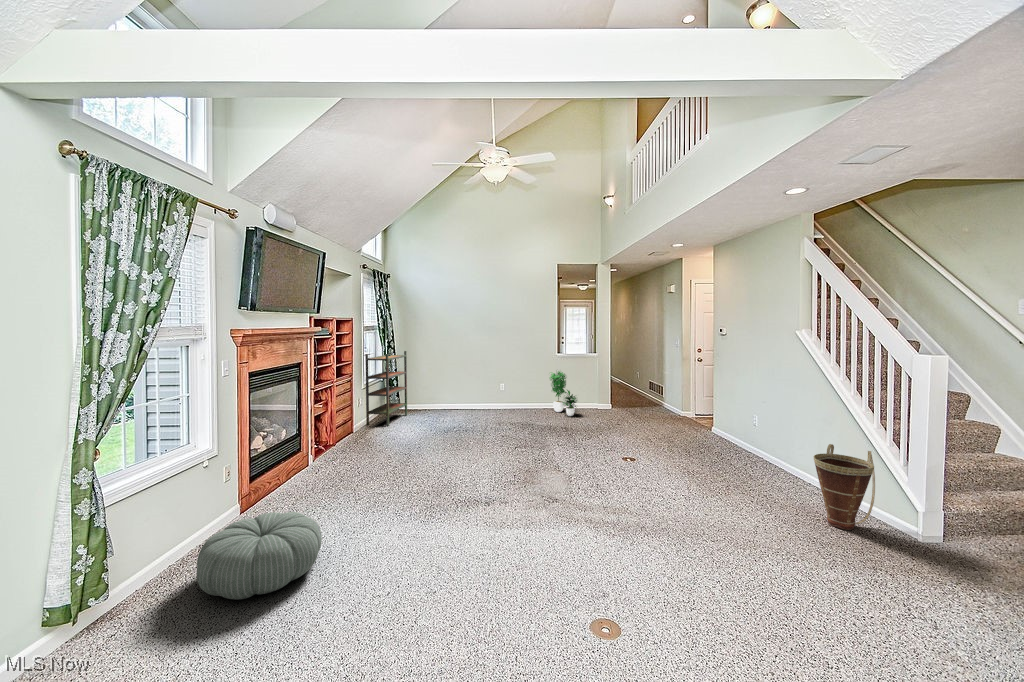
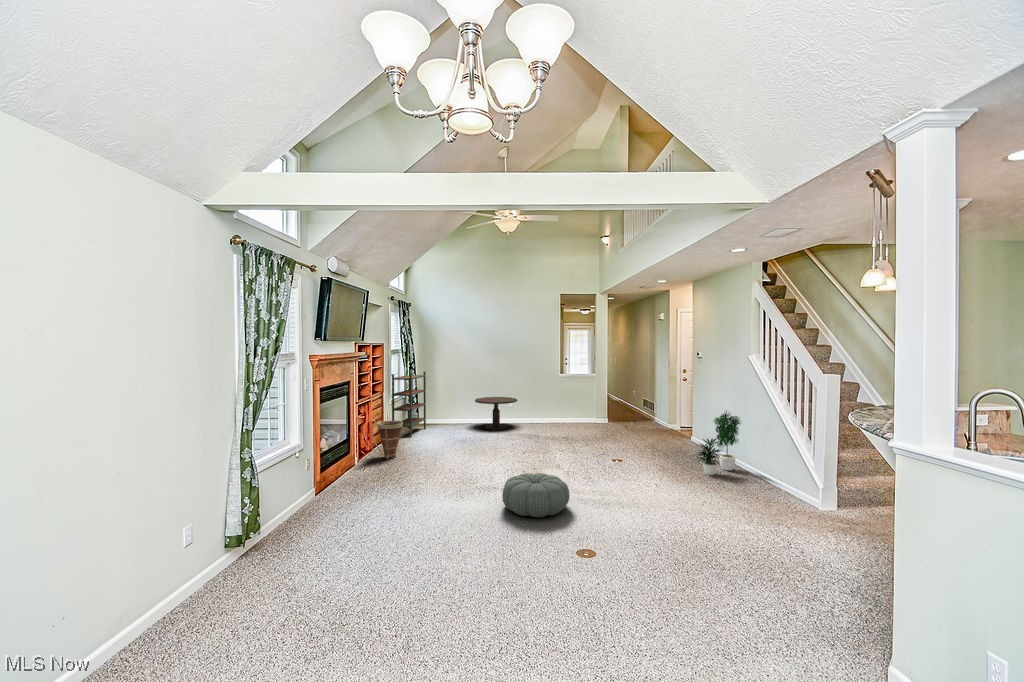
potted plant: present [550,371,577,416] -> present [695,410,741,475]
side table: none [463,380,510,417] -> present [475,397,517,430]
basket: present [814,444,875,530] -> present [363,420,403,459]
pouf: present [196,512,322,599] -> present [502,473,570,517]

